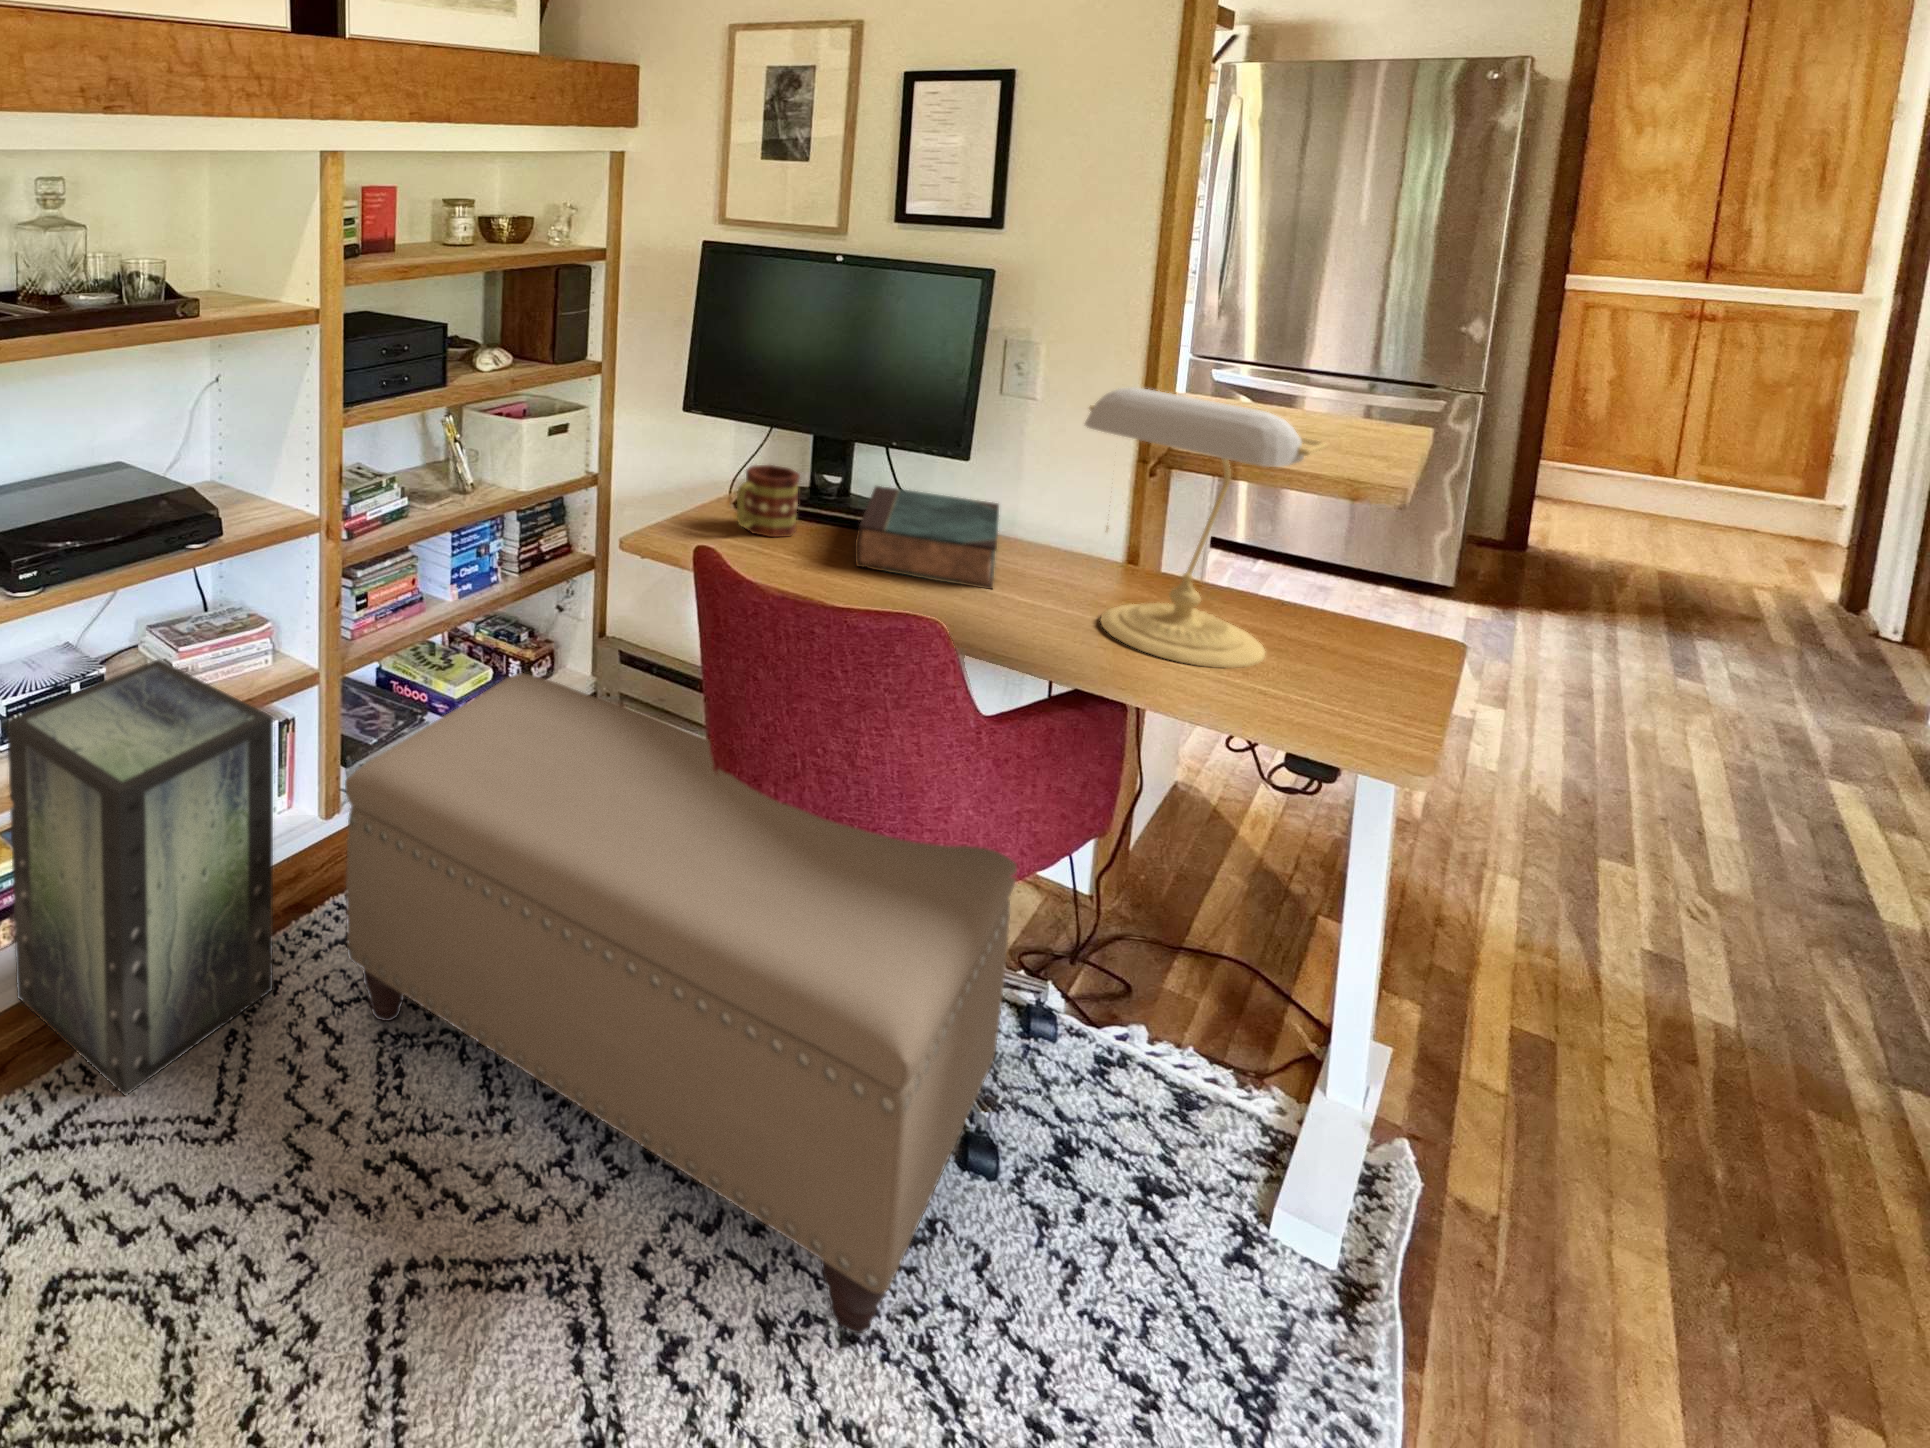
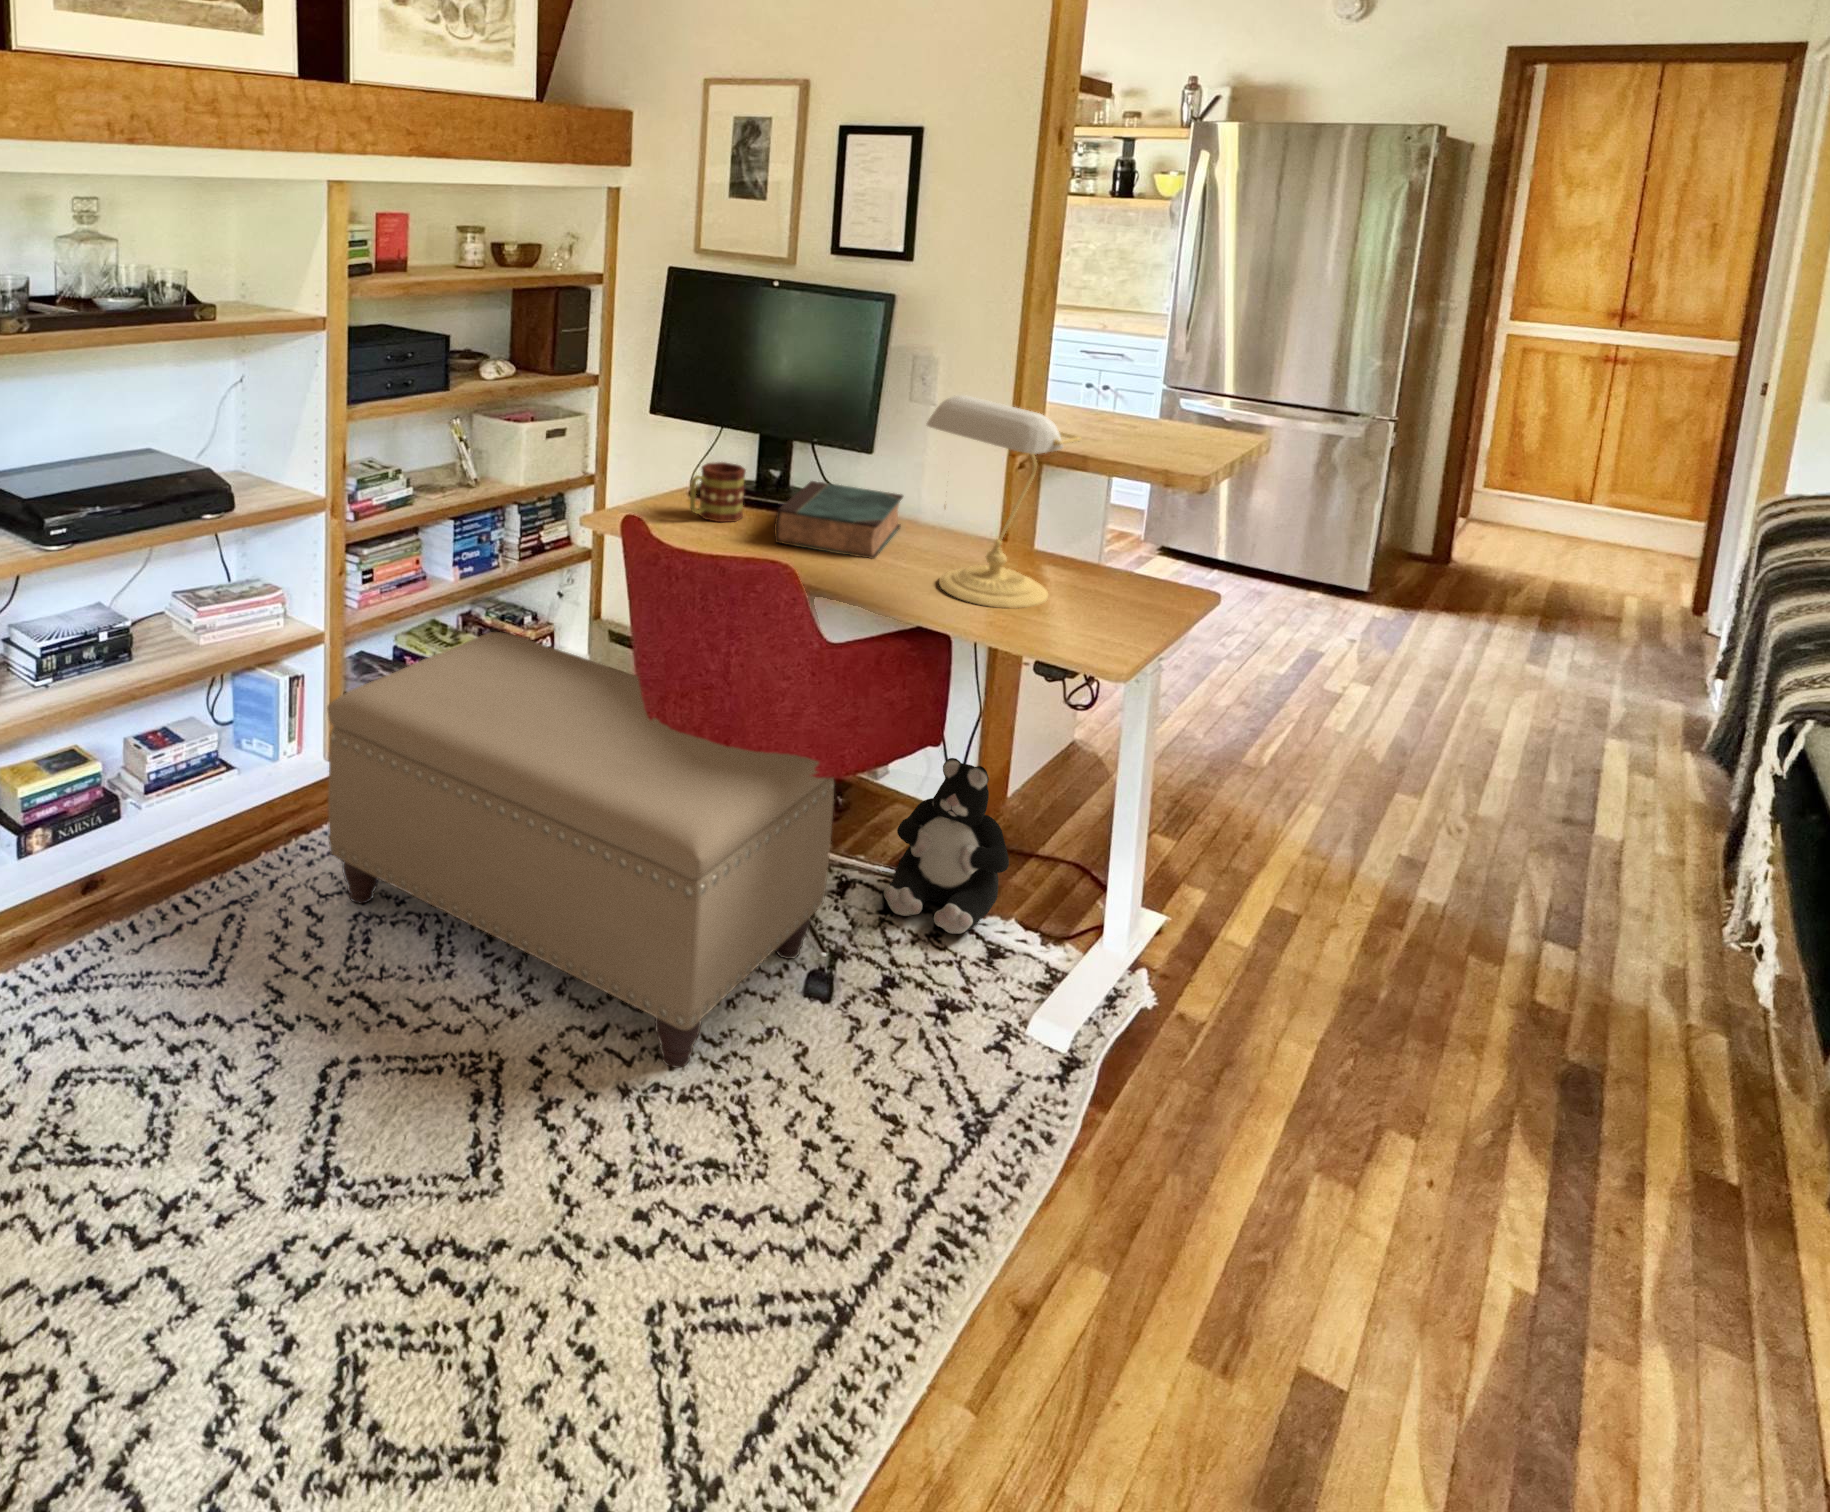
storage box: present [7,660,273,1096] -> none [37,616,269,955]
plush toy: none [1048,851,1220,1100] -> present [884,758,1009,934]

